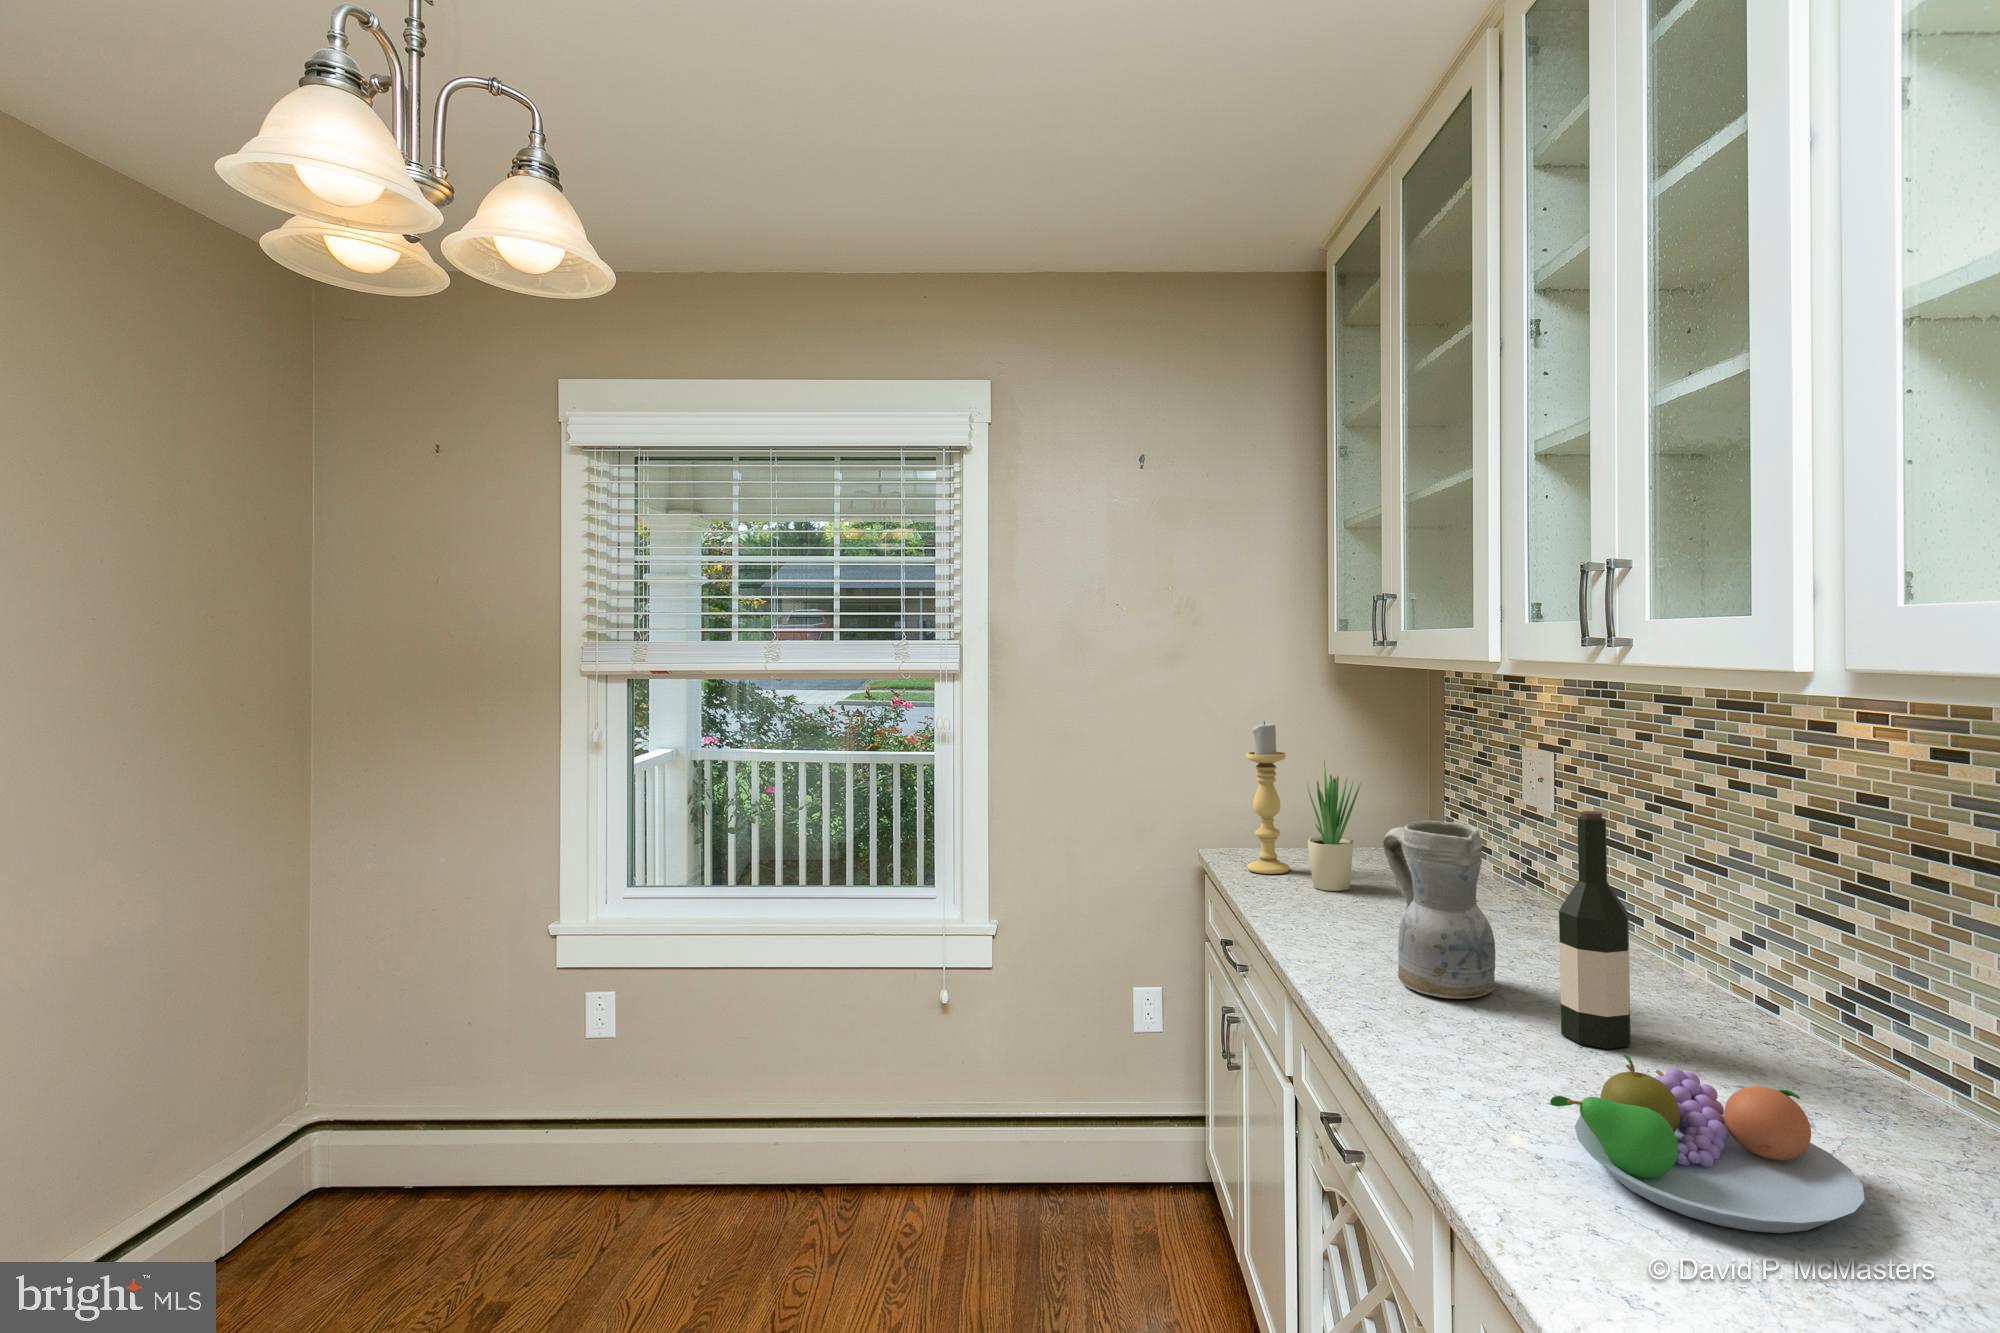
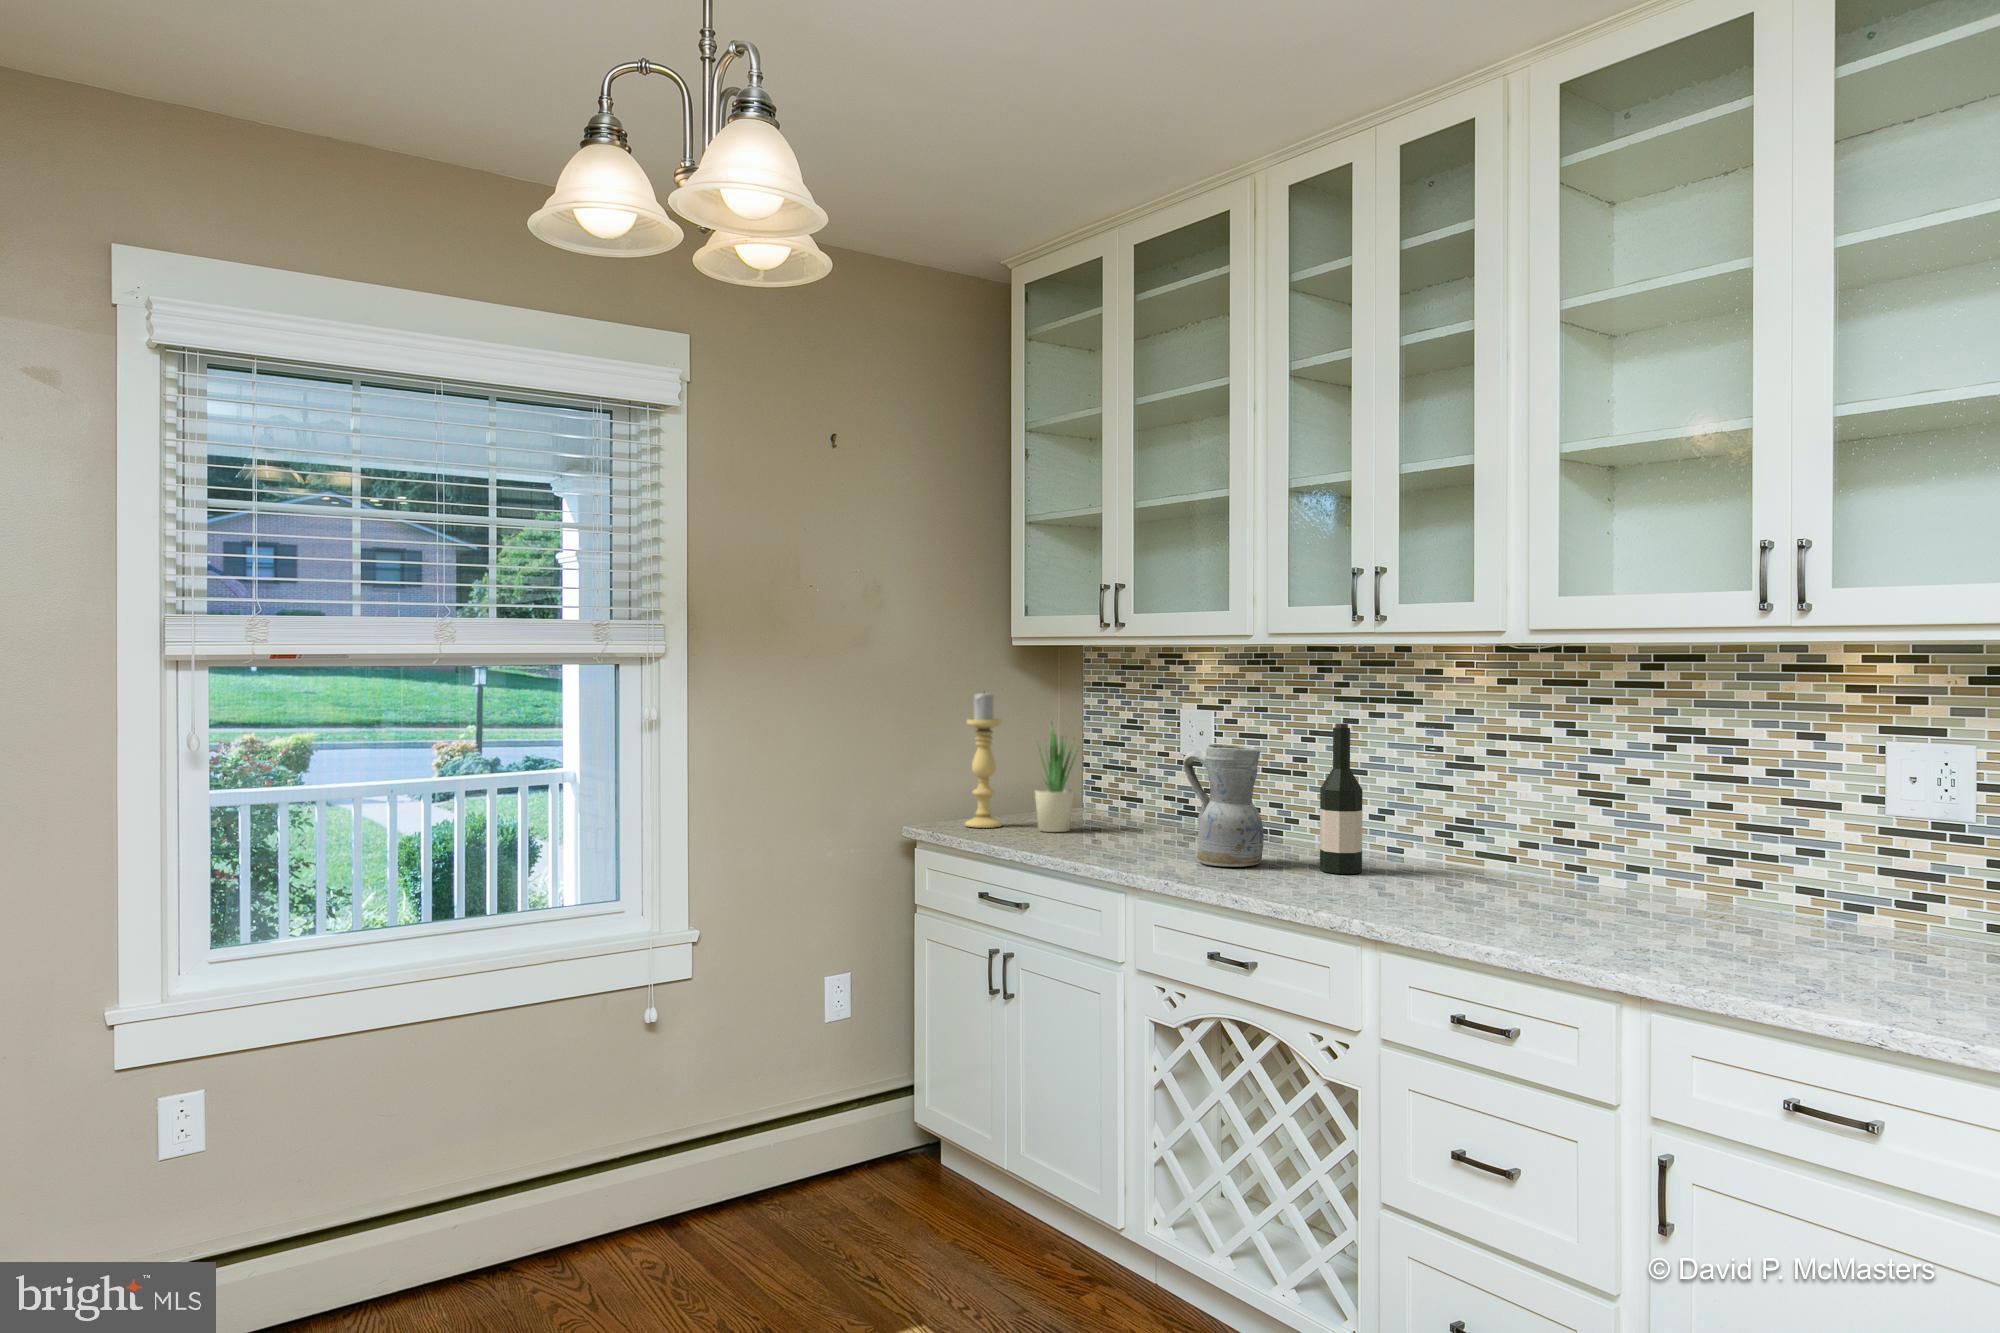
fruit bowl: present [1550,1053,1864,1233] -> none [1398,847,1536,912]

